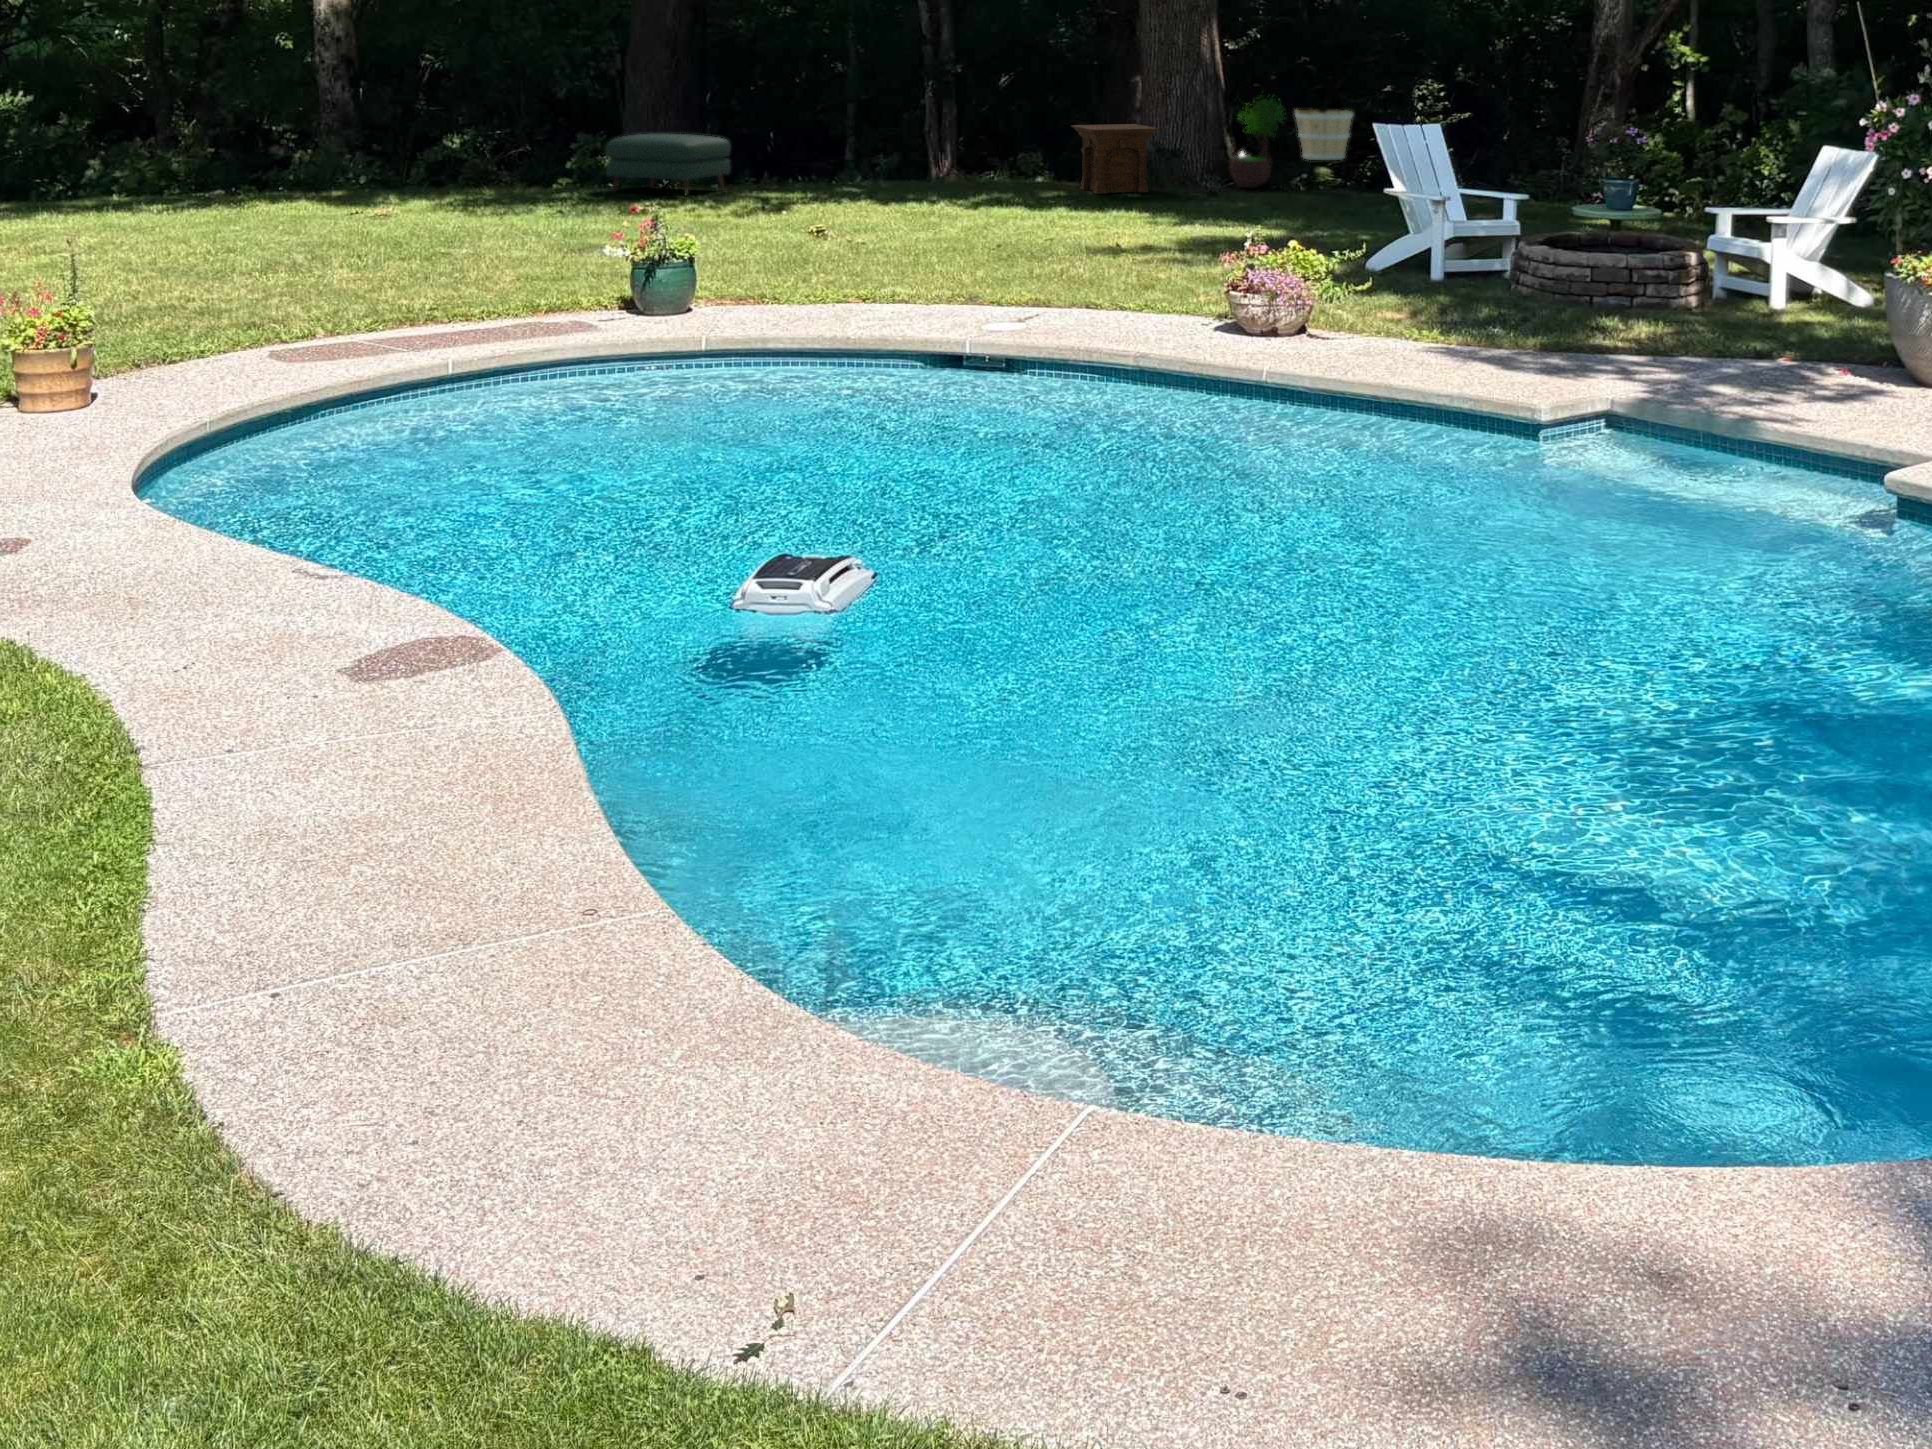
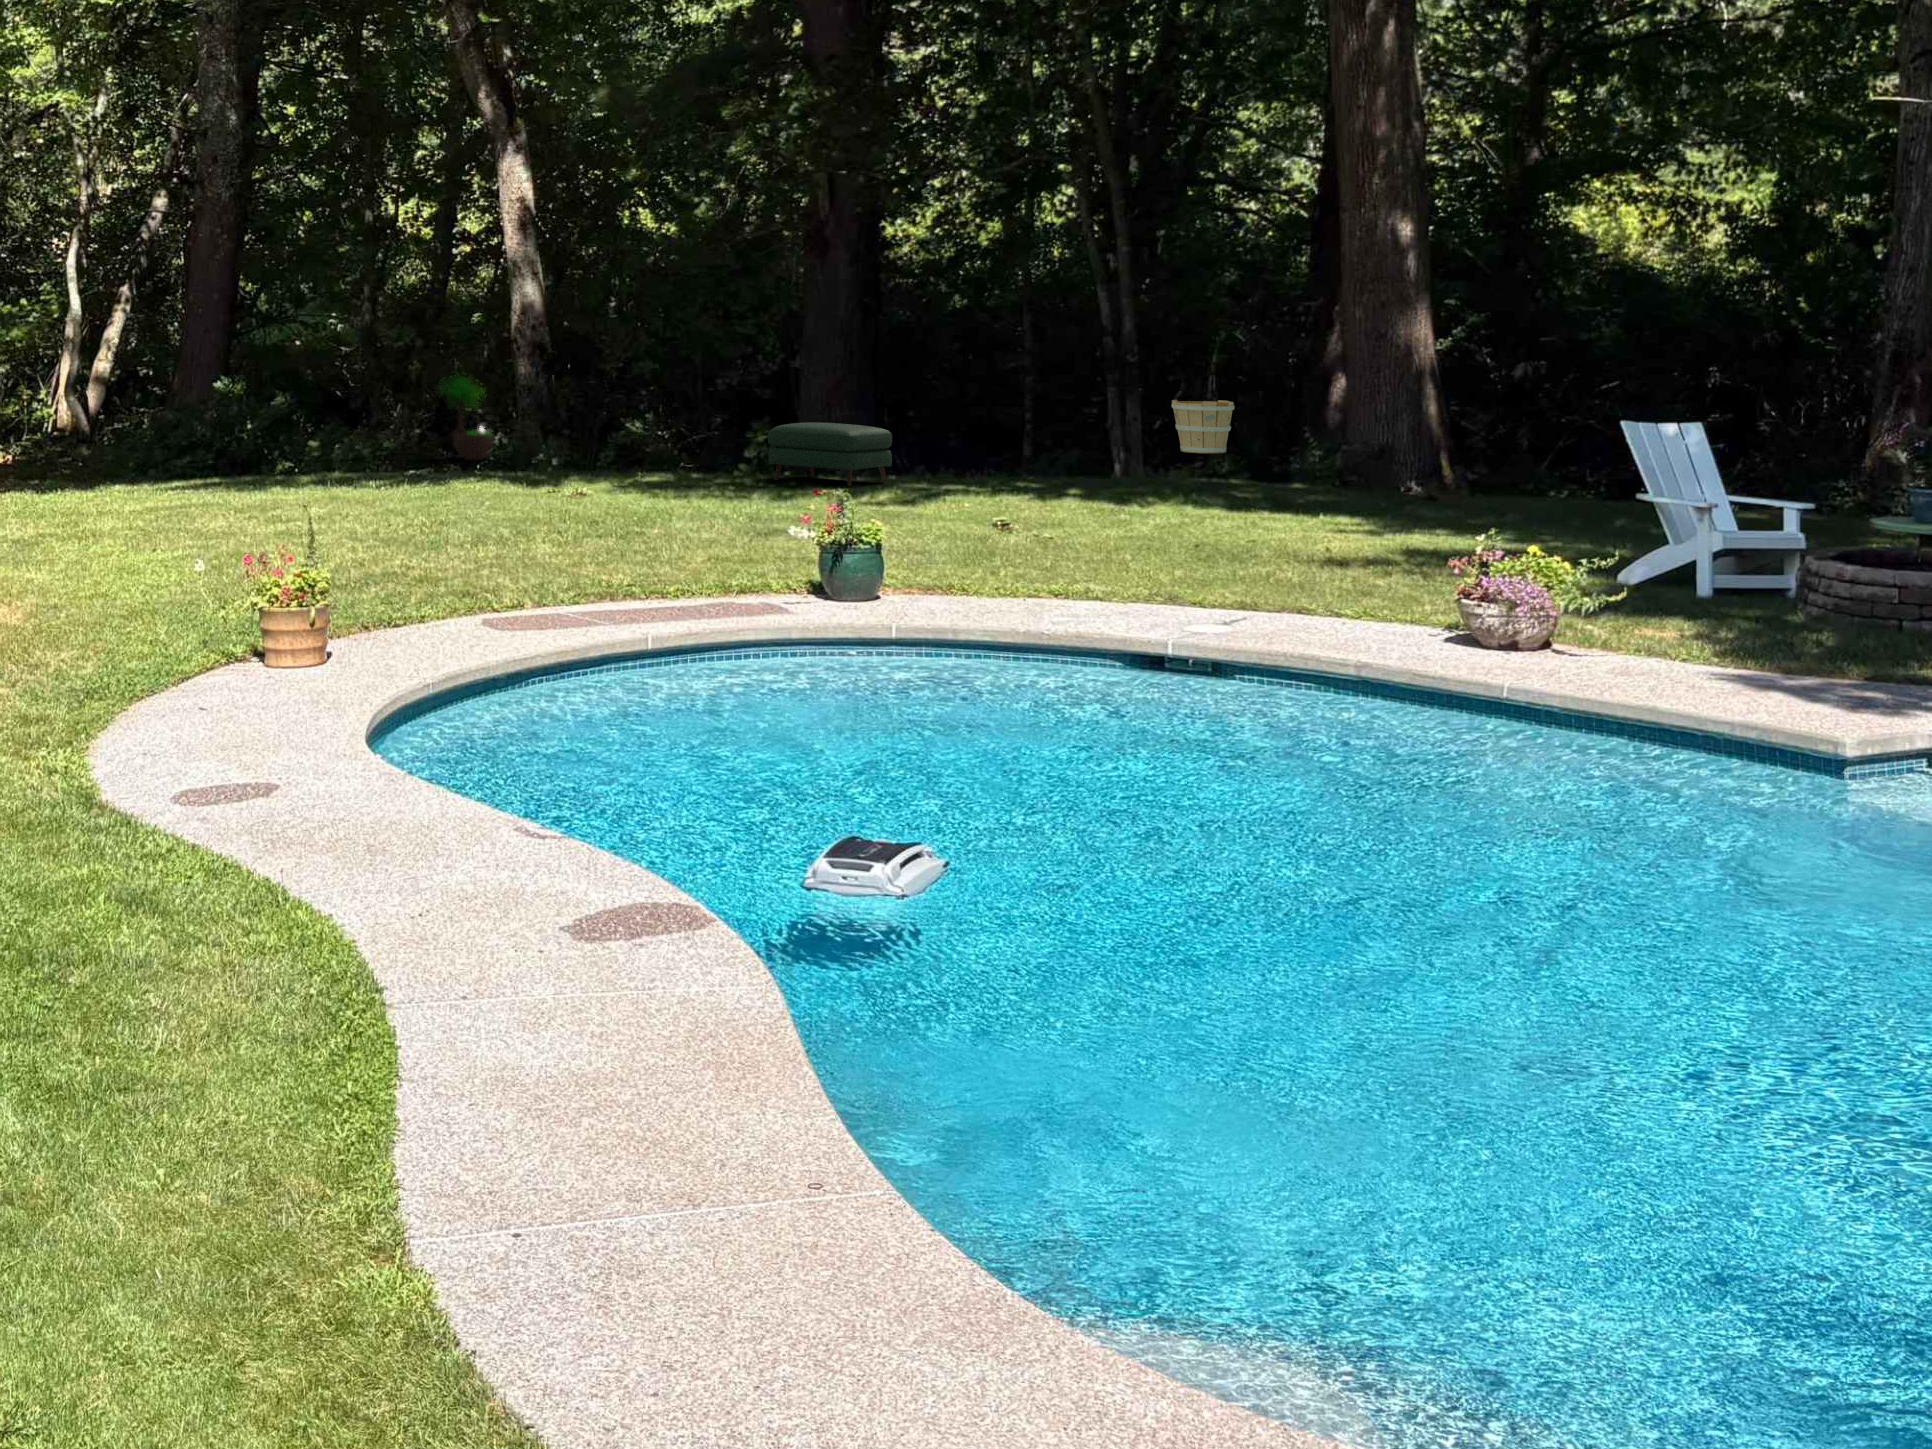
potted tree: present [1229,98,1285,188] -> present [439,375,494,461]
wooden bucket: present [1295,110,1353,160] -> present [1171,400,1234,453]
side table: present [1071,124,1158,194] -> none [1256,426,1356,501]

